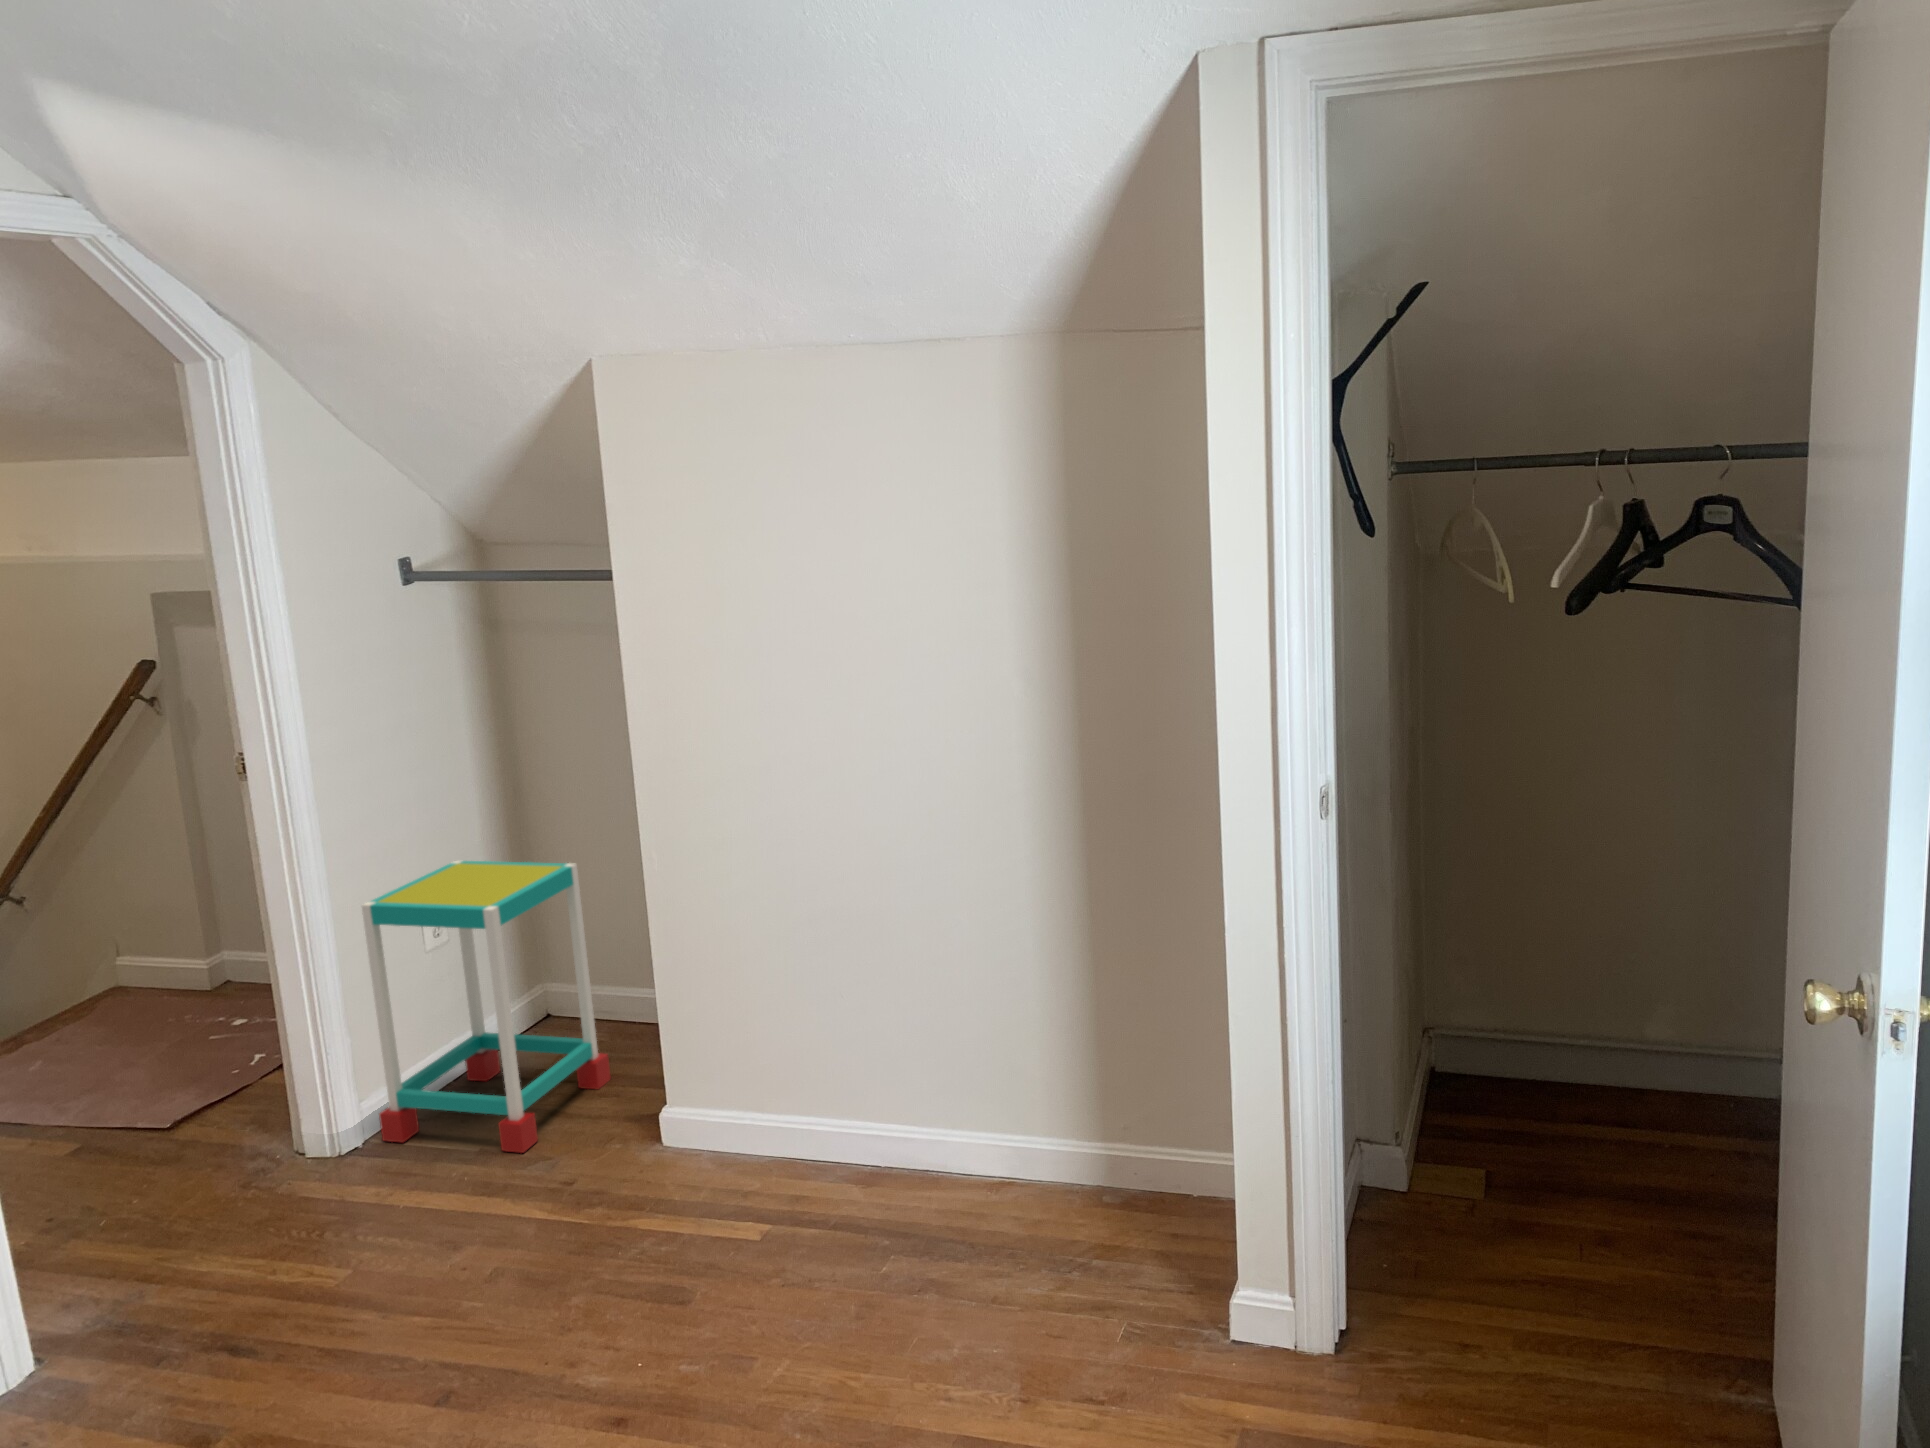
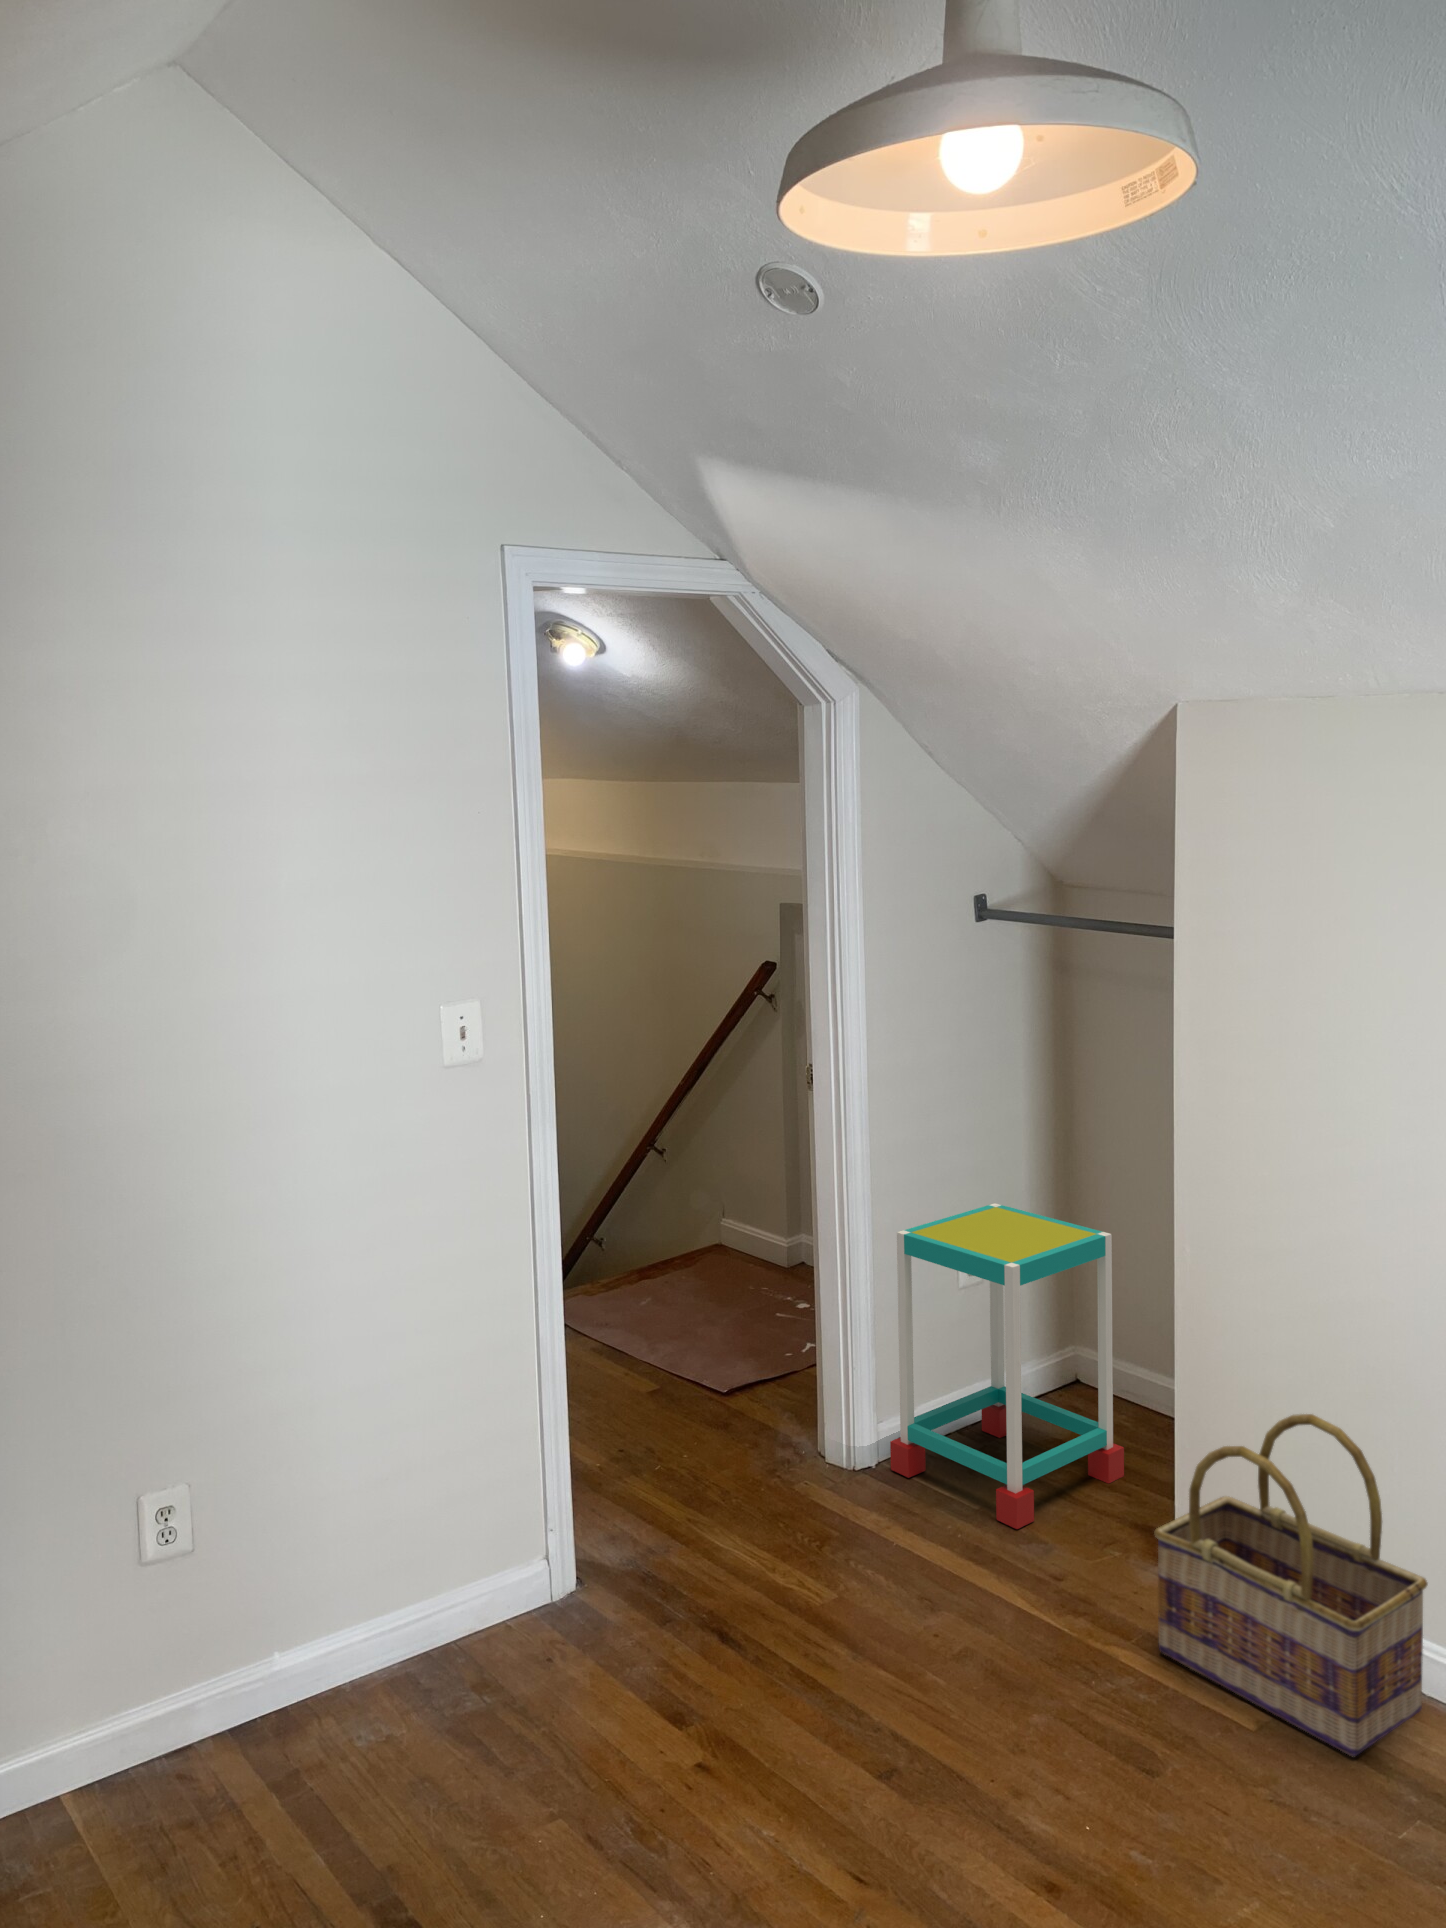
basket: none [660,968,884,1228] -> present [1154,1414,1428,1757]

